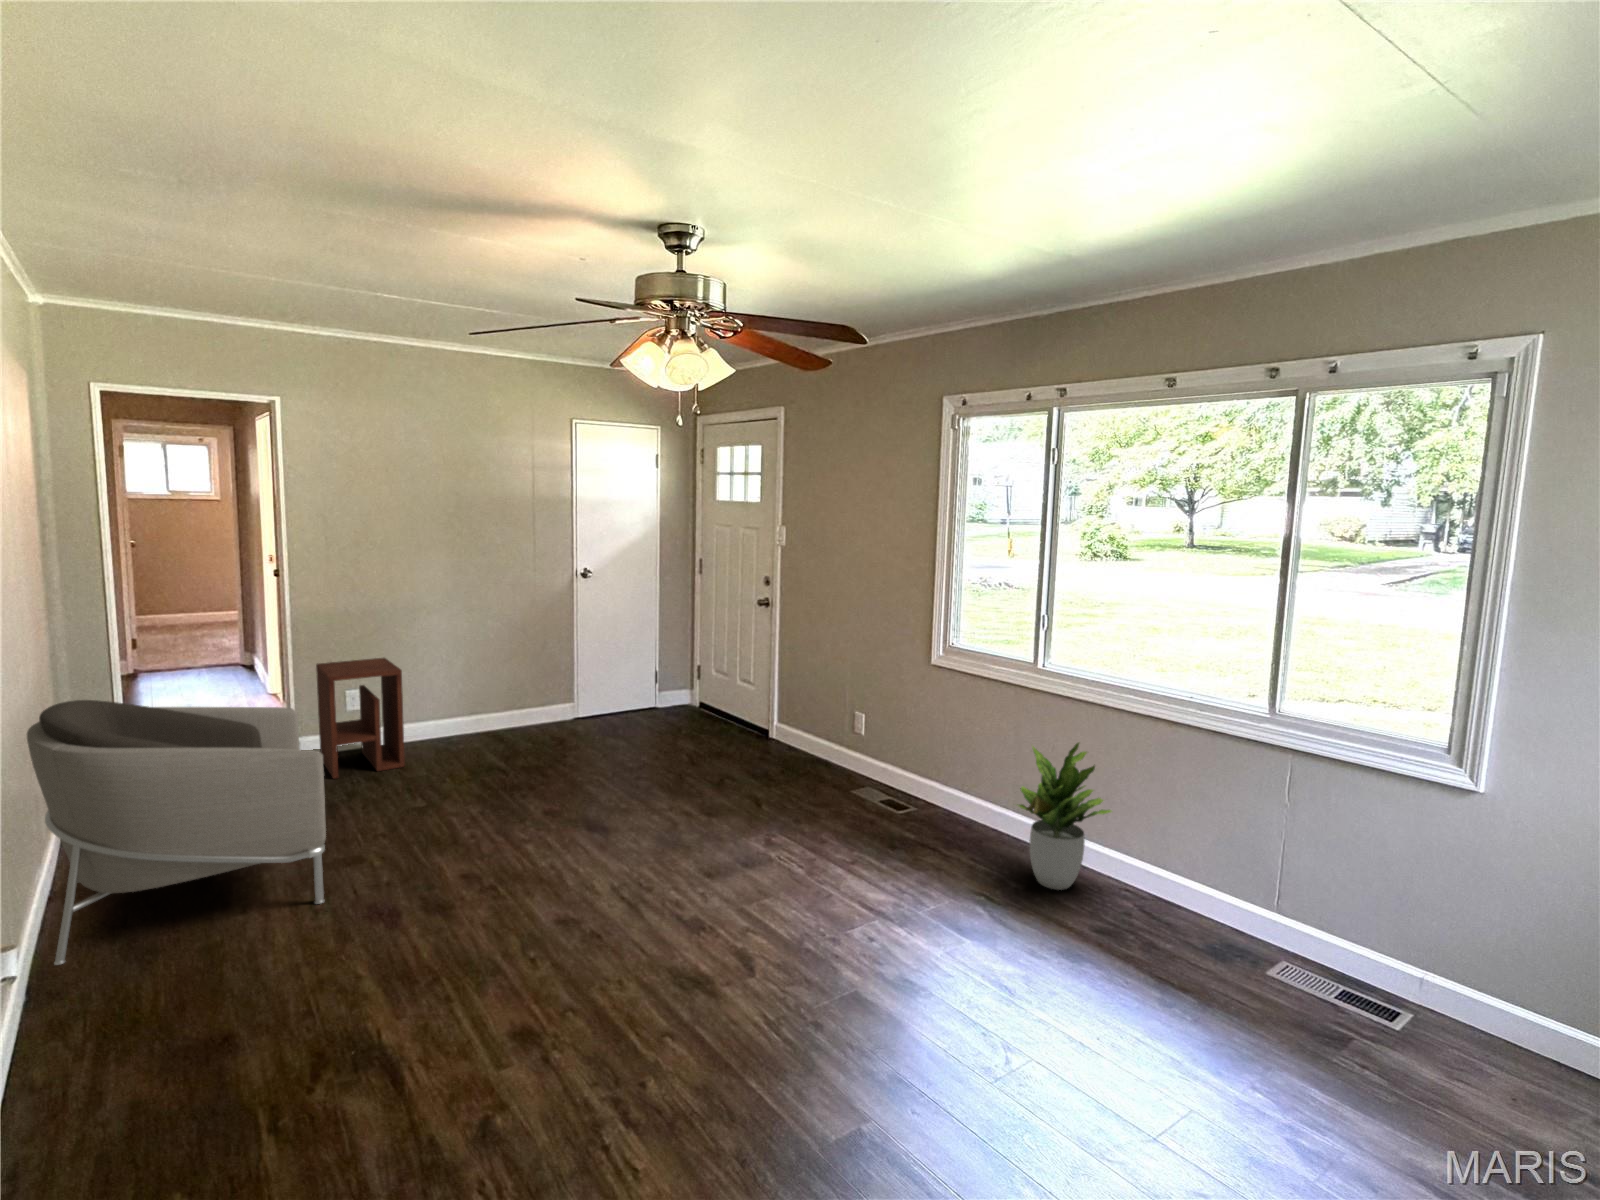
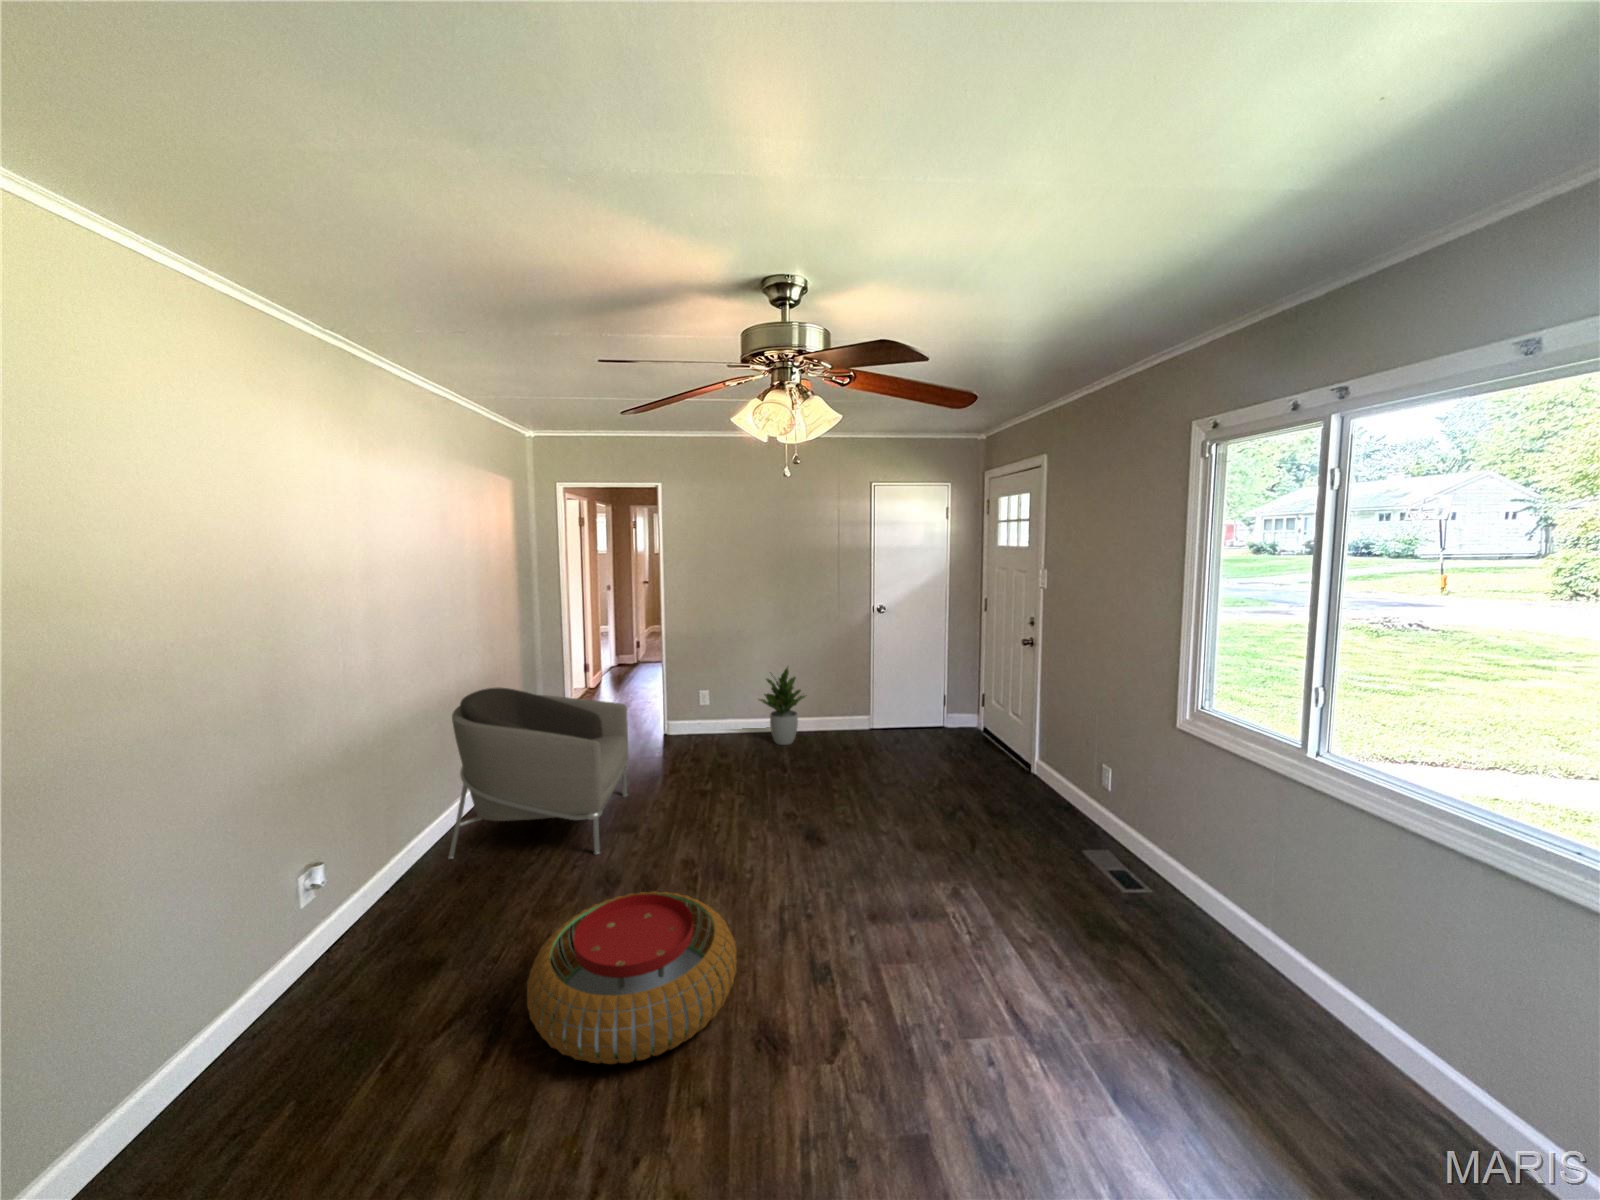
side table: present [316,658,405,779] -> none [677,669,728,755]
potted plant: present [1019,742,1112,890] -> present [759,668,805,745]
pouf: none [386,892,634,1070] -> present [527,891,737,1064]

